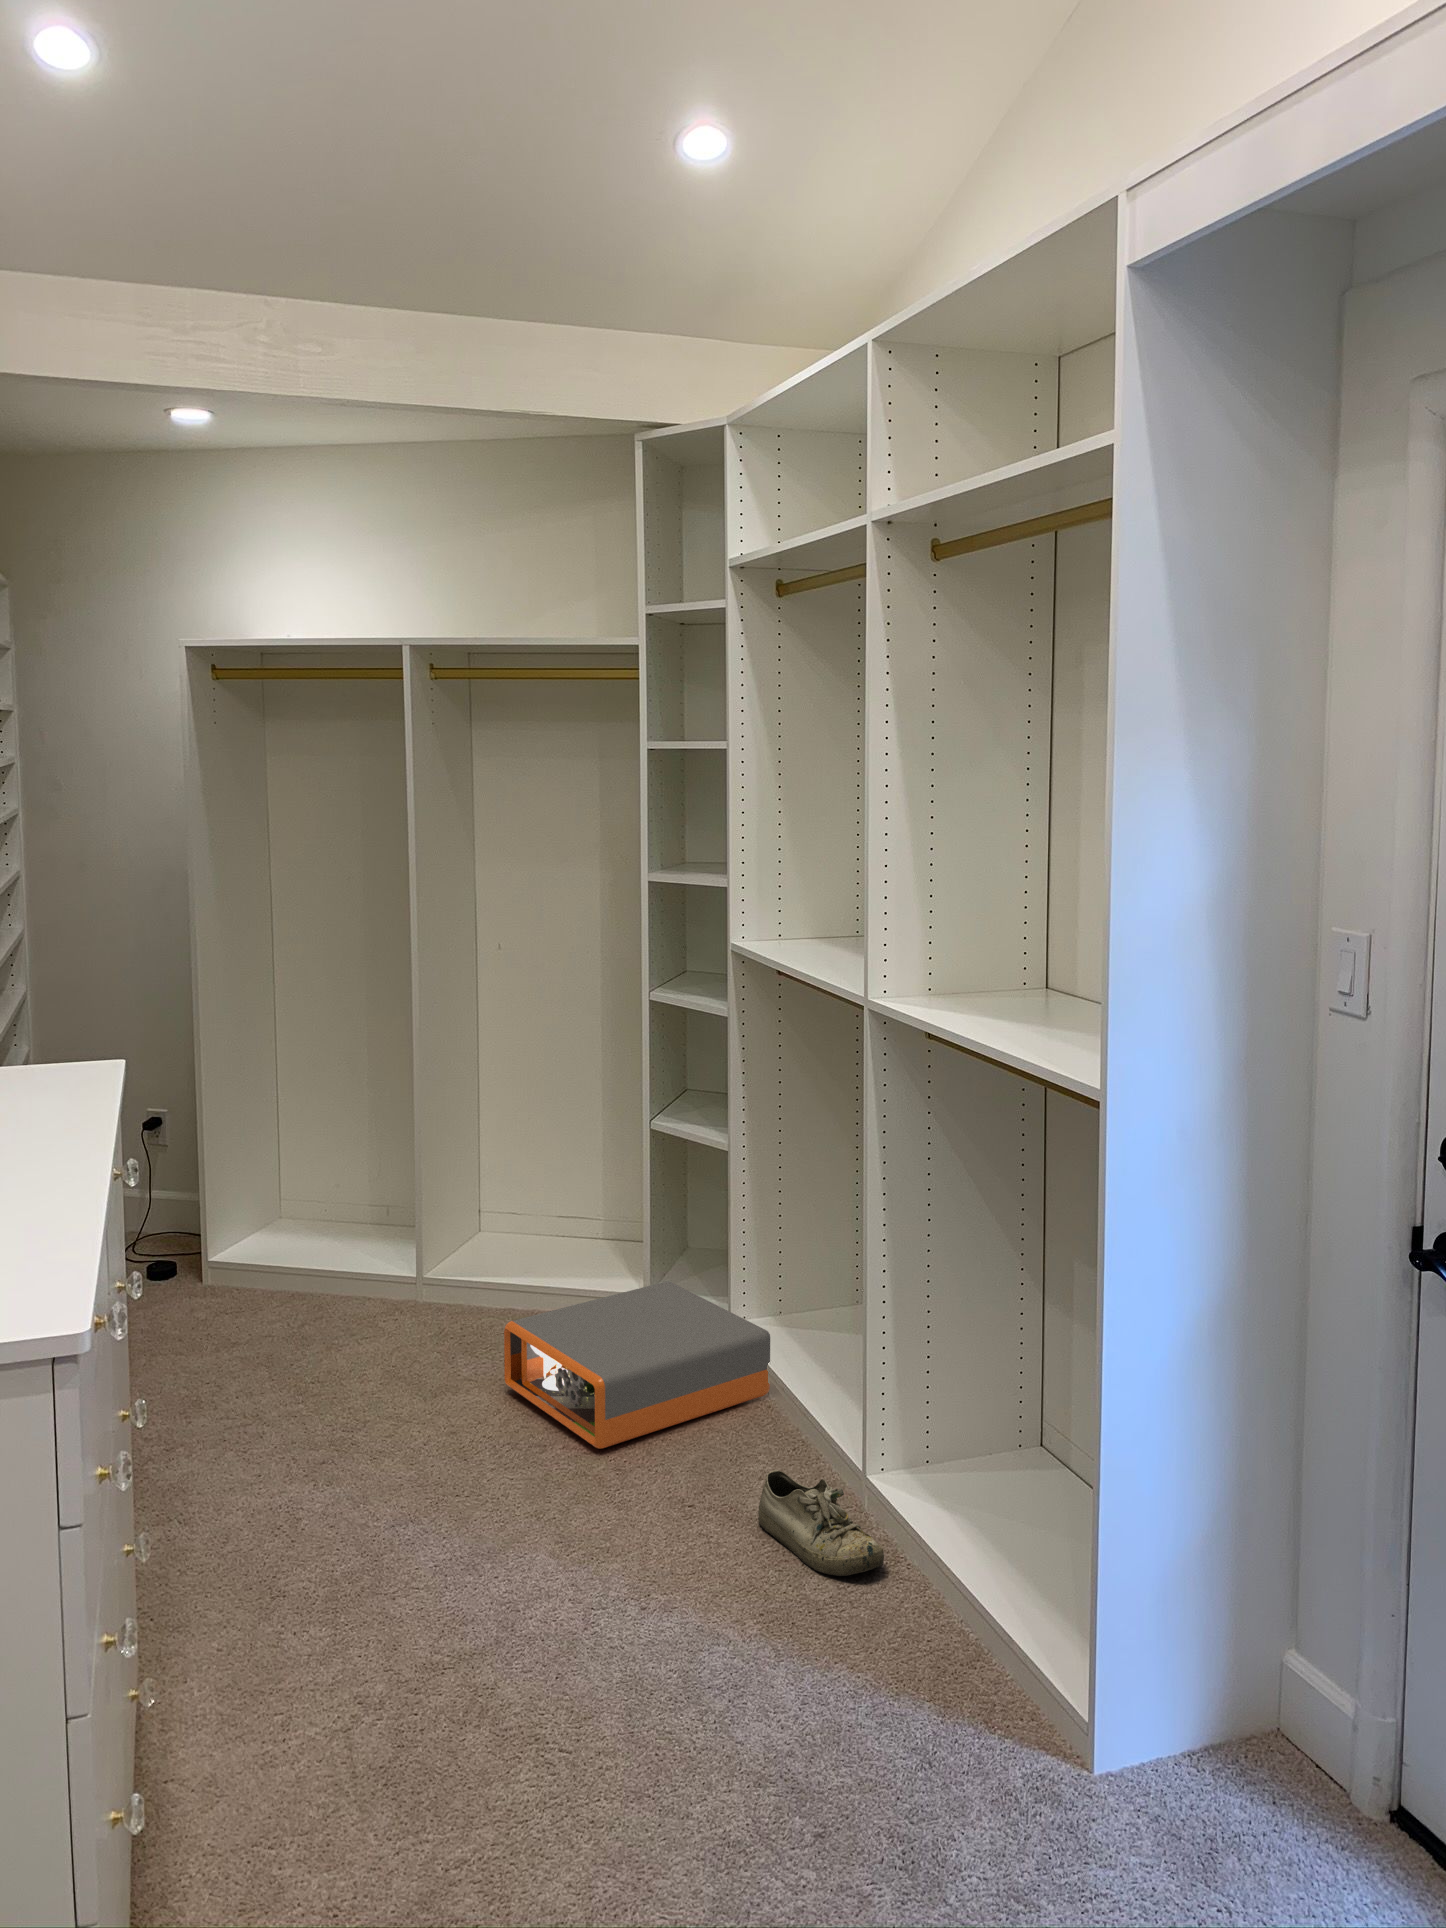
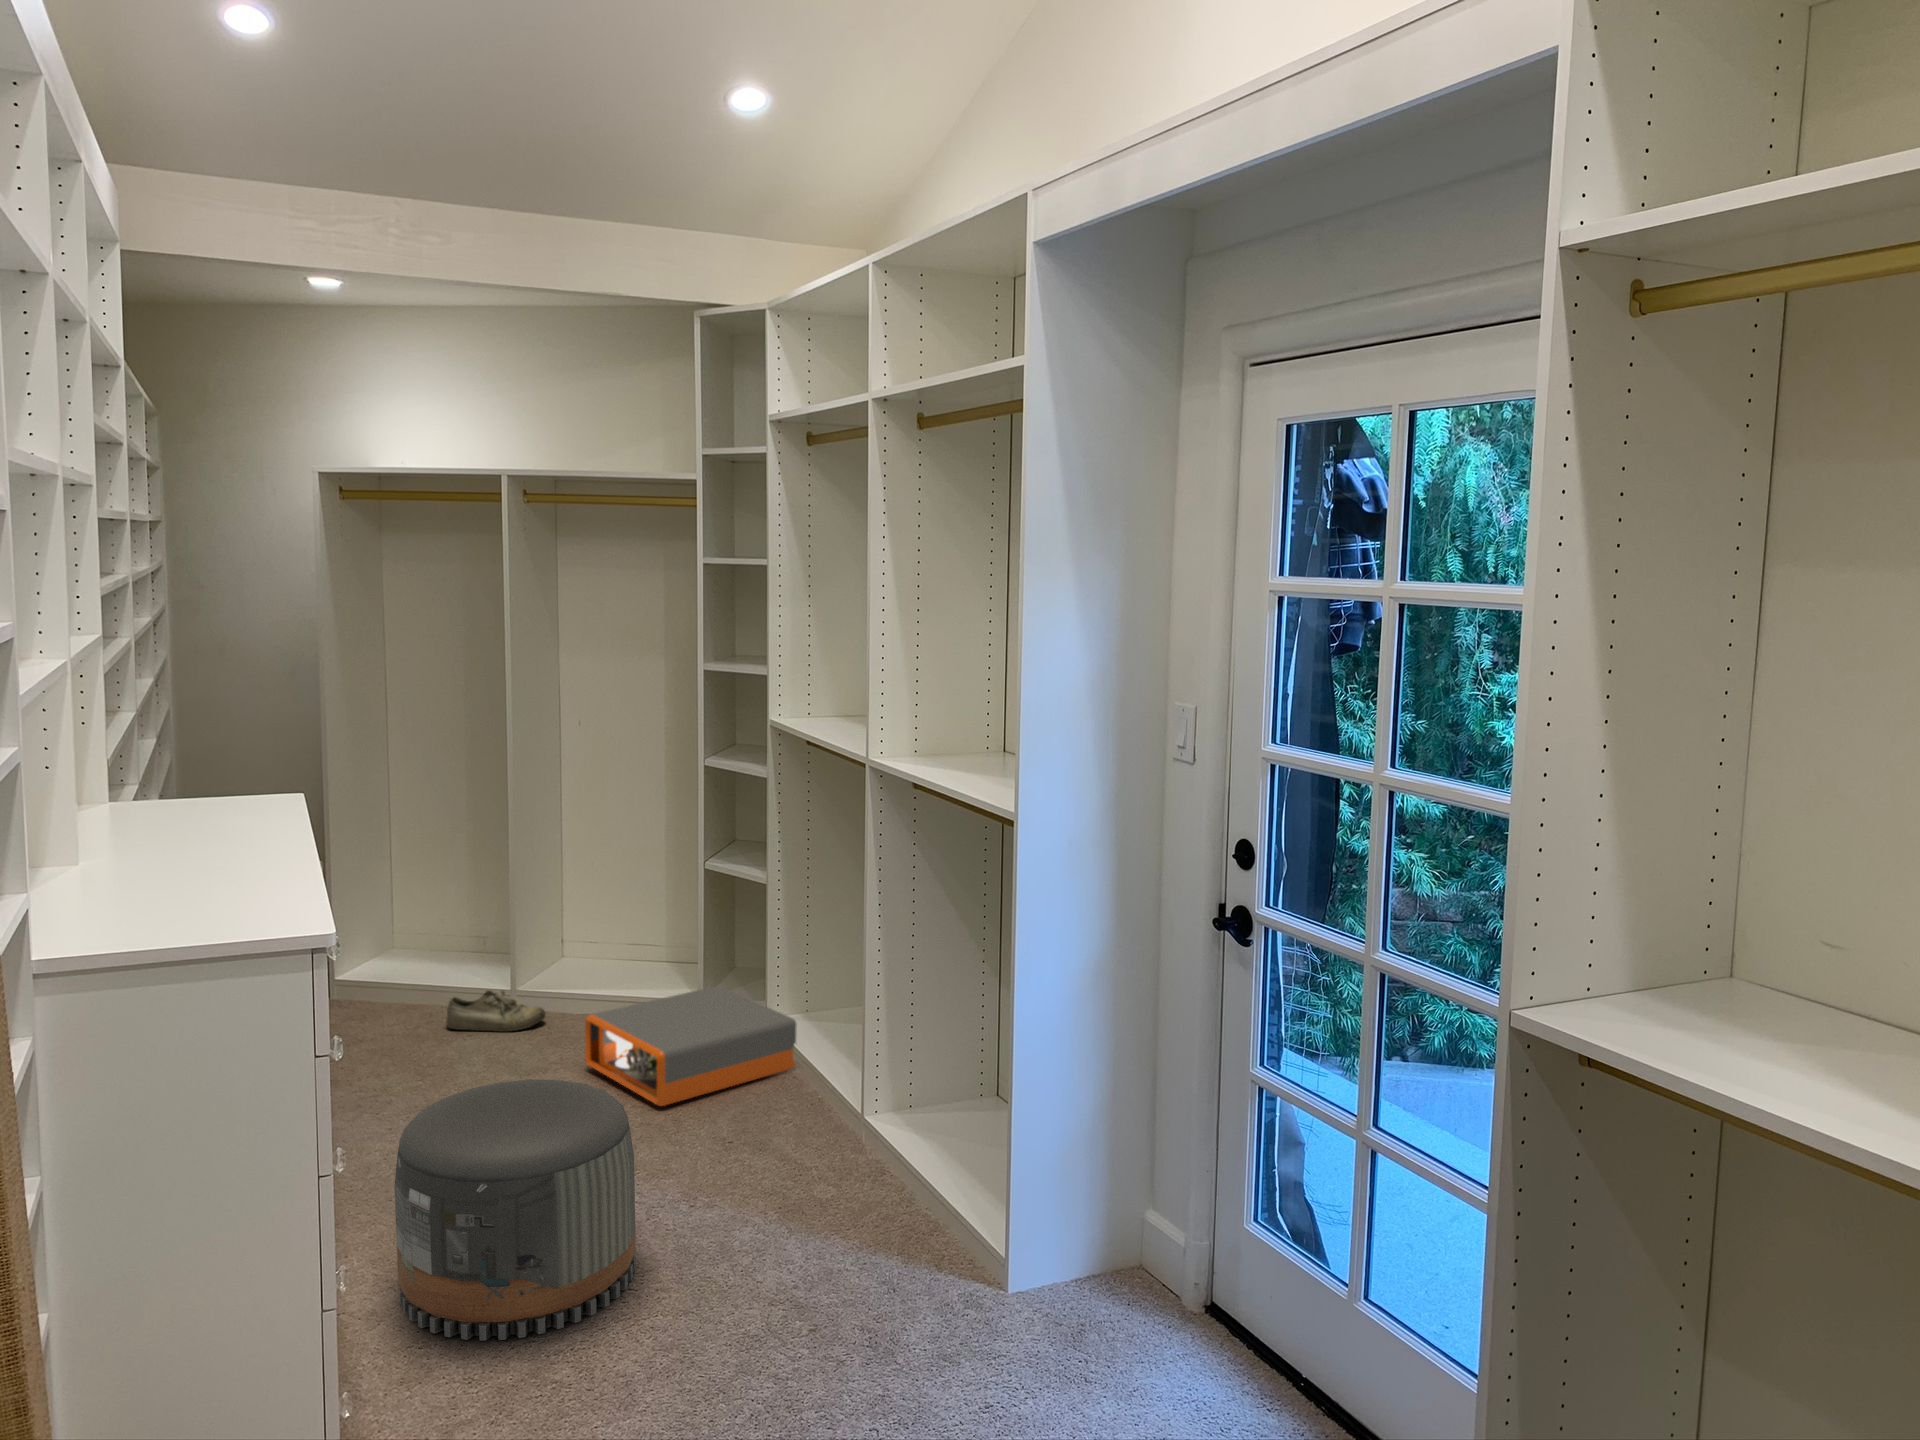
pouf: none [247,1440,570,1827] -> present [395,1079,636,1341]
shoe: present [758,1470,884,1576] -> present [446,990,546,1032]

